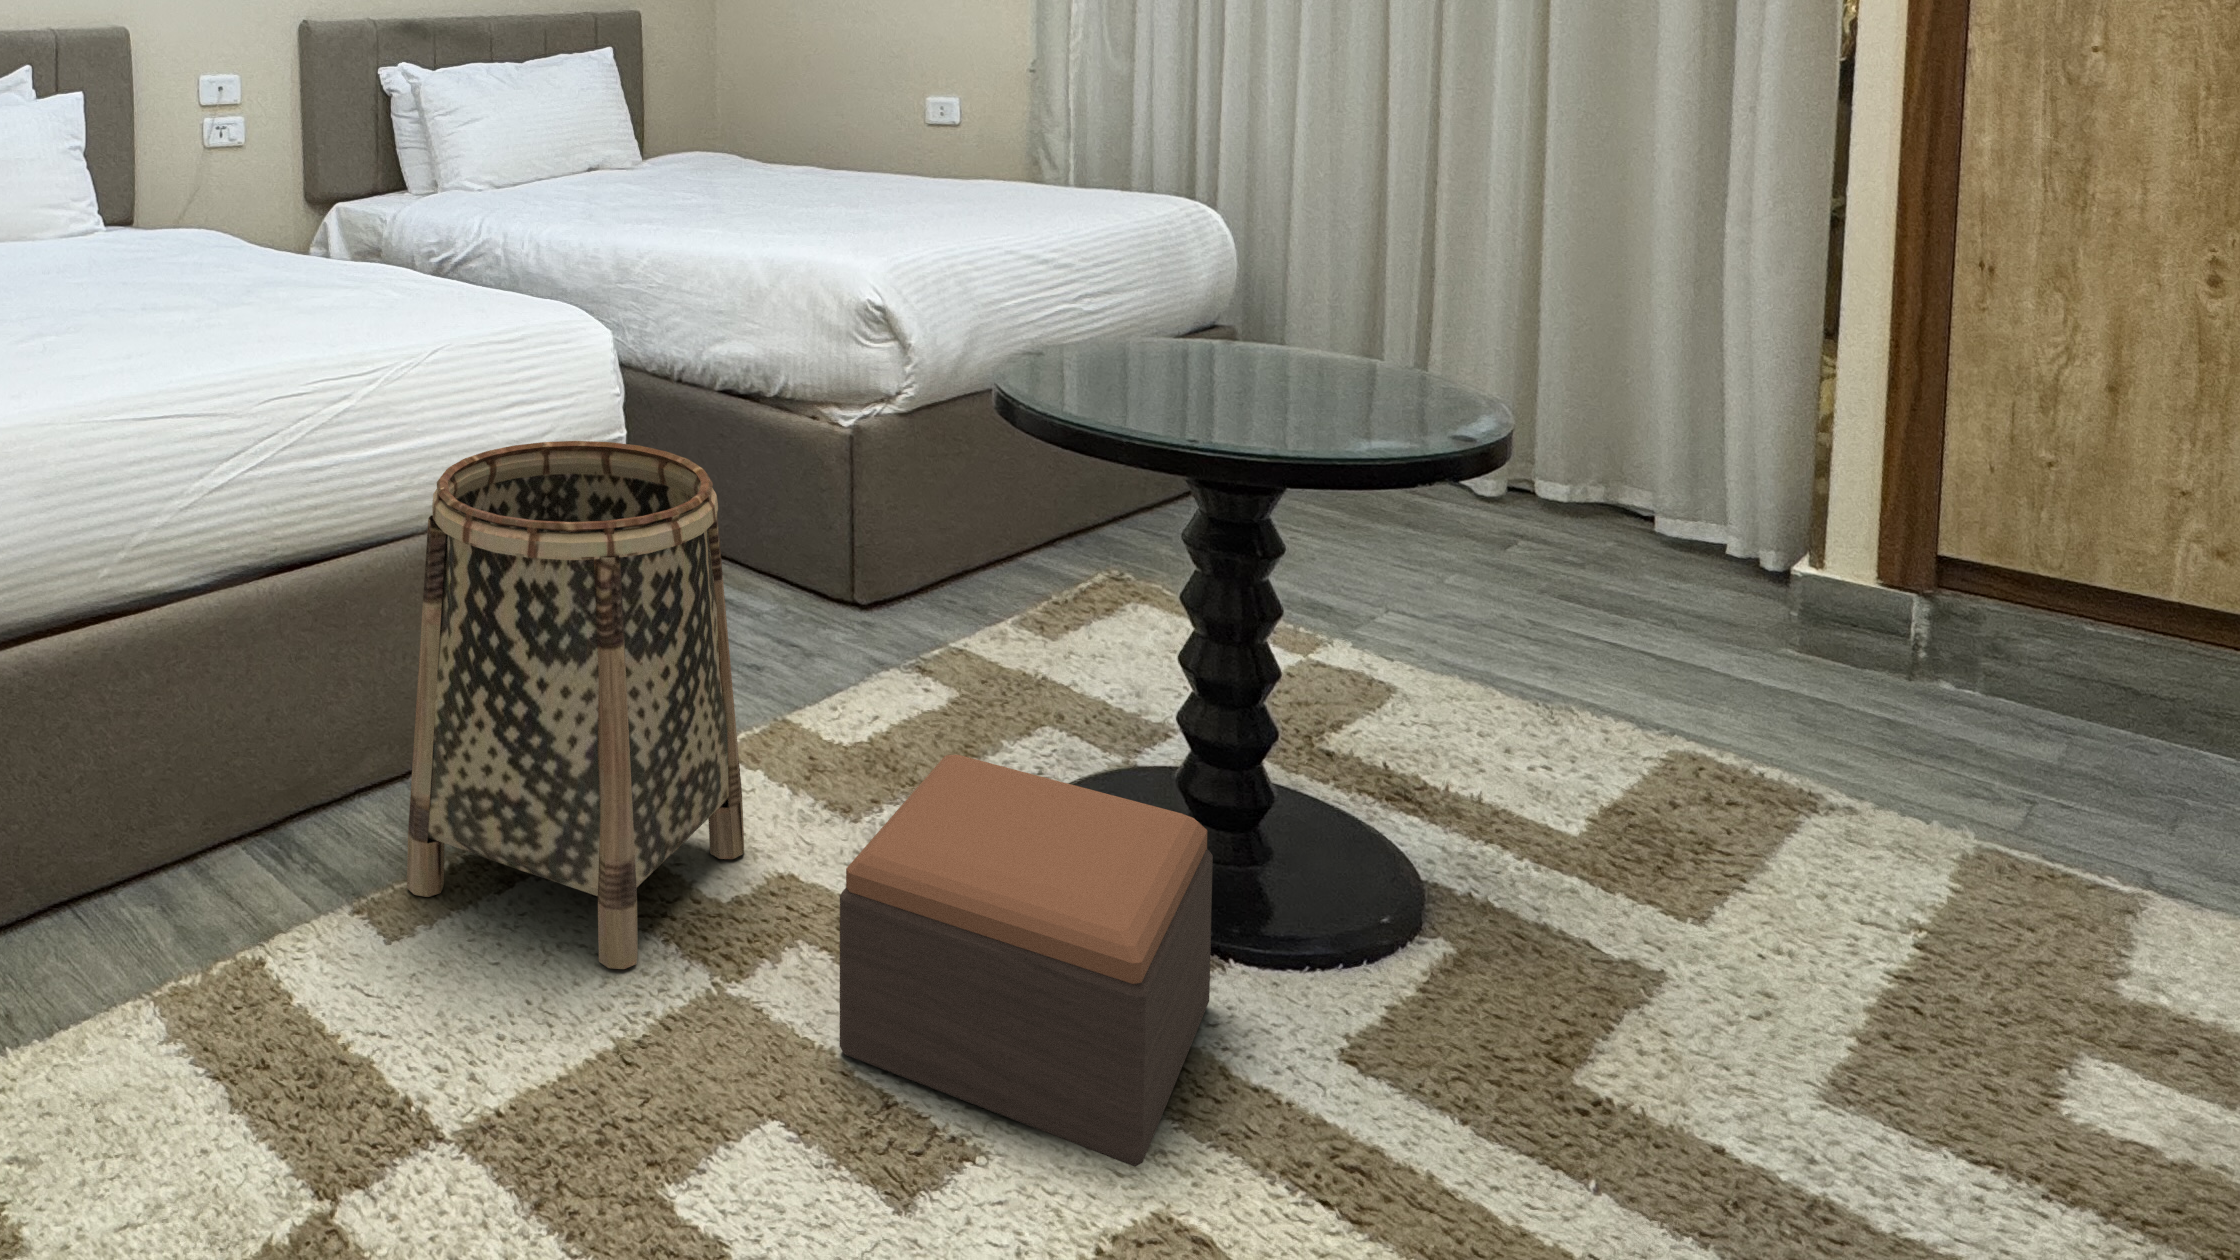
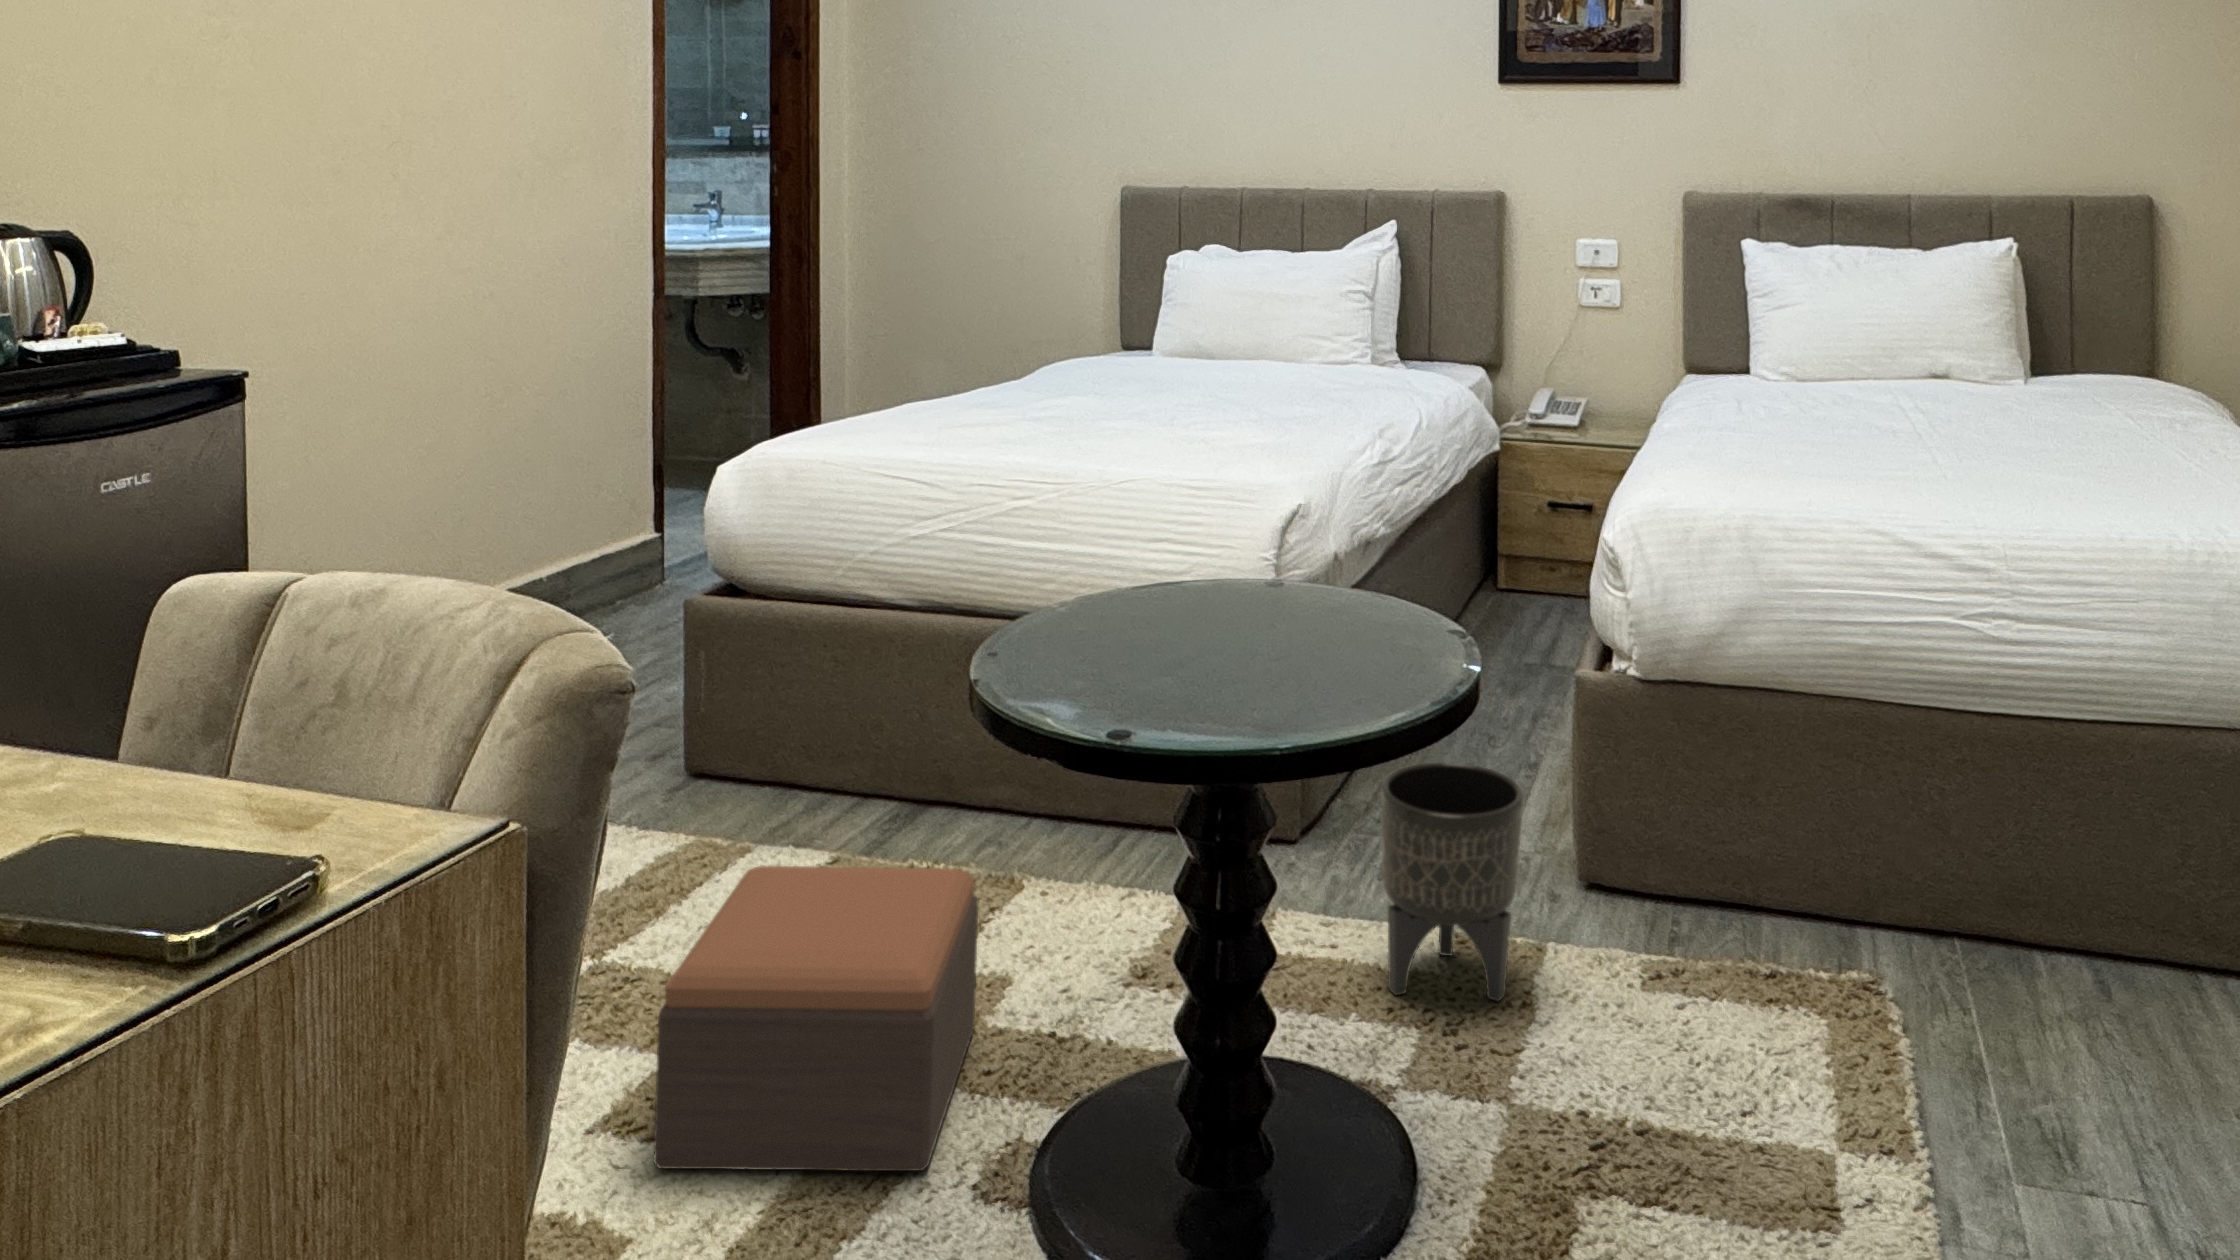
basket: present [407,441,744,969] -> none [793,529,1049,933]
planter: none [924,508,1057,720] -> present [1381,762,1524,1001]

